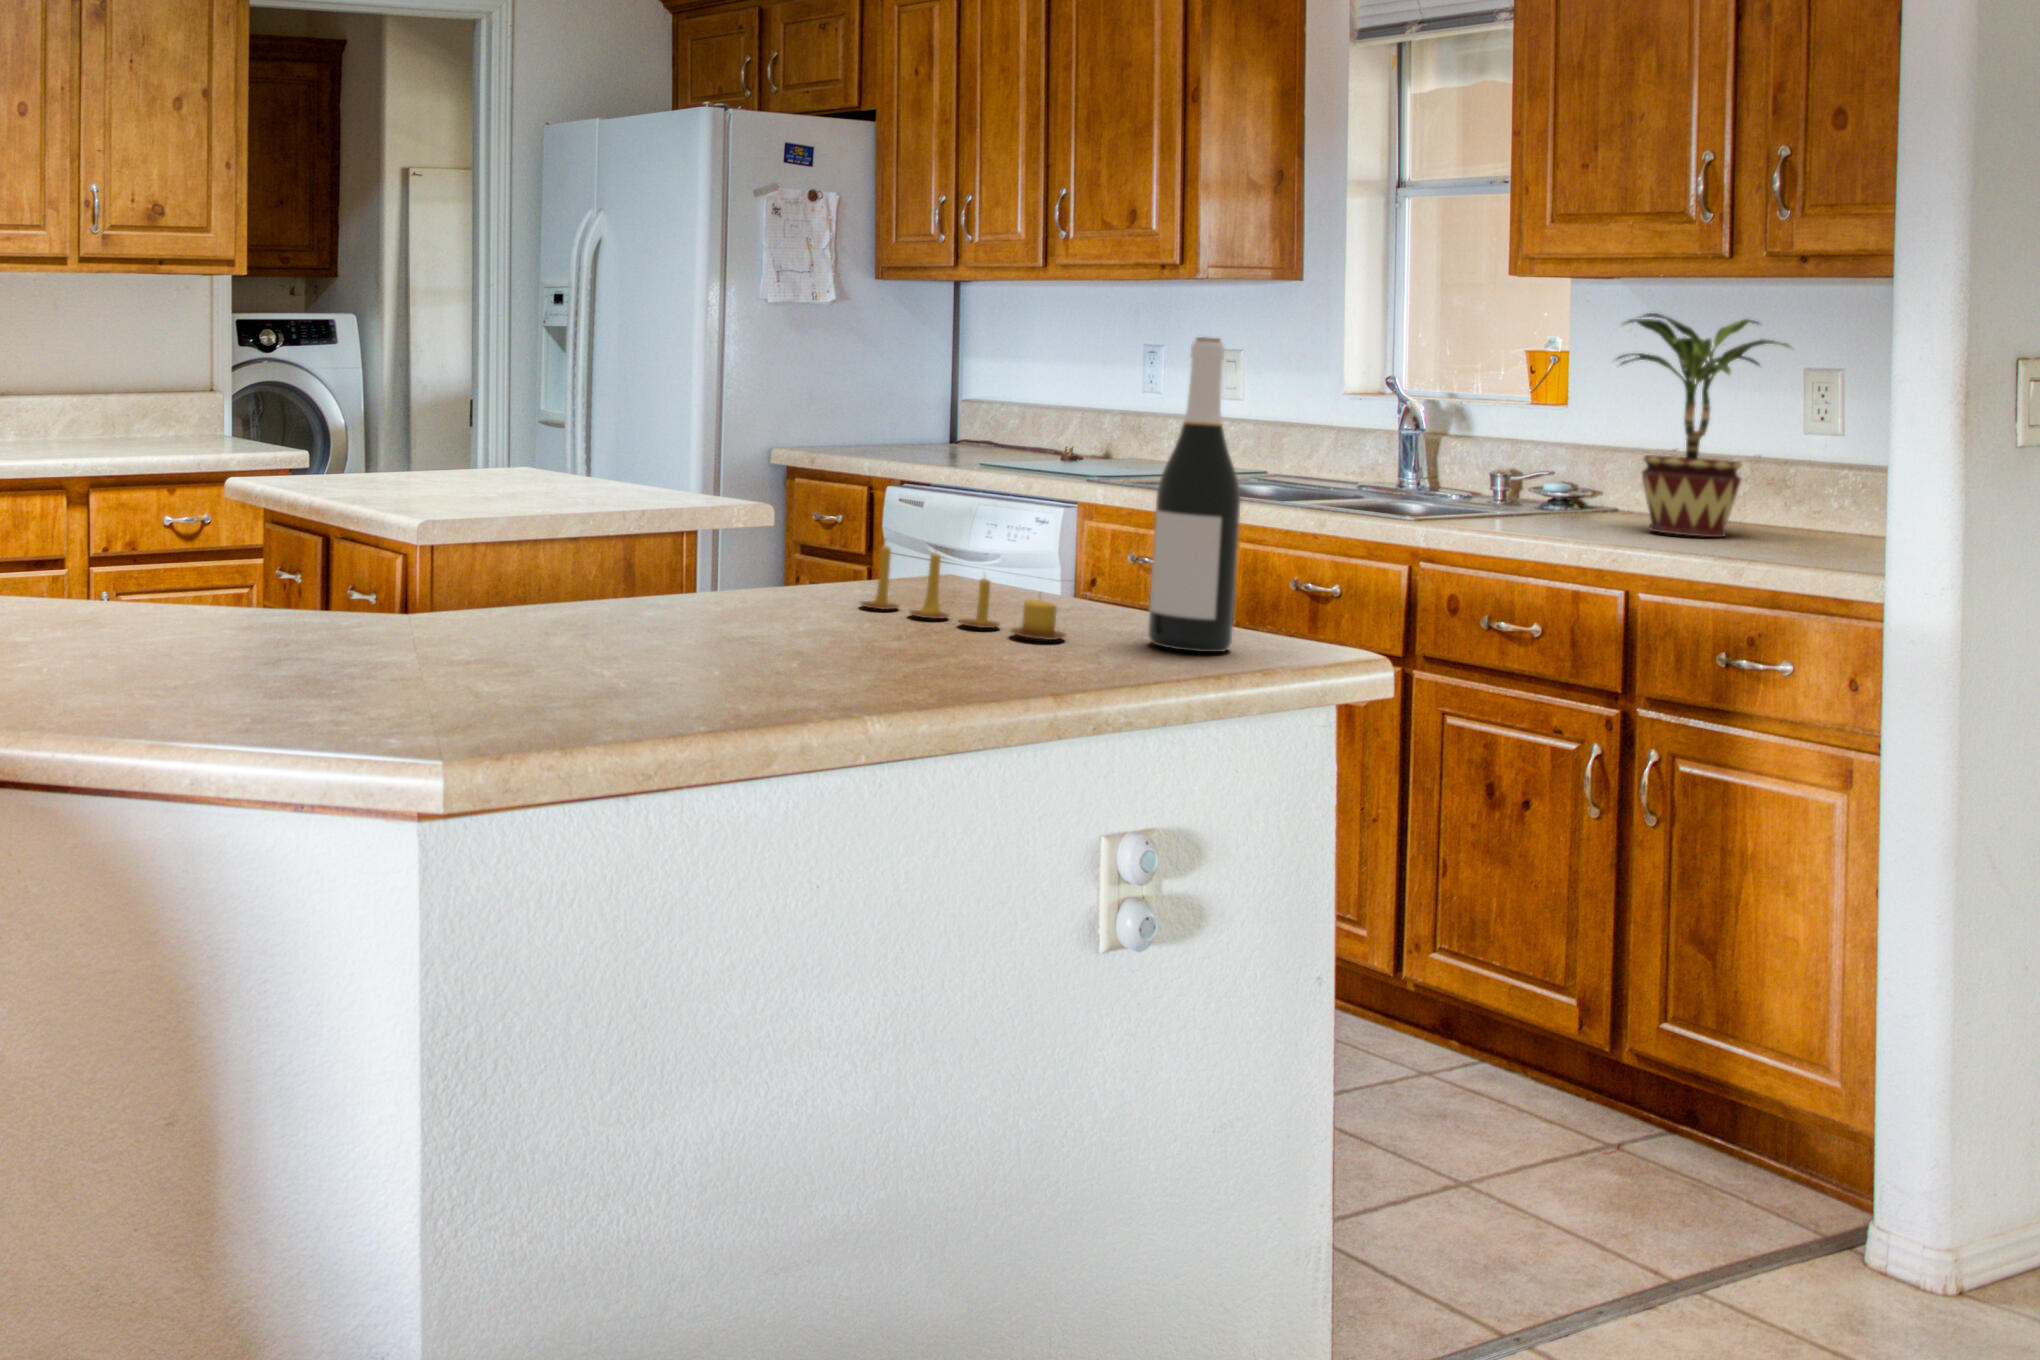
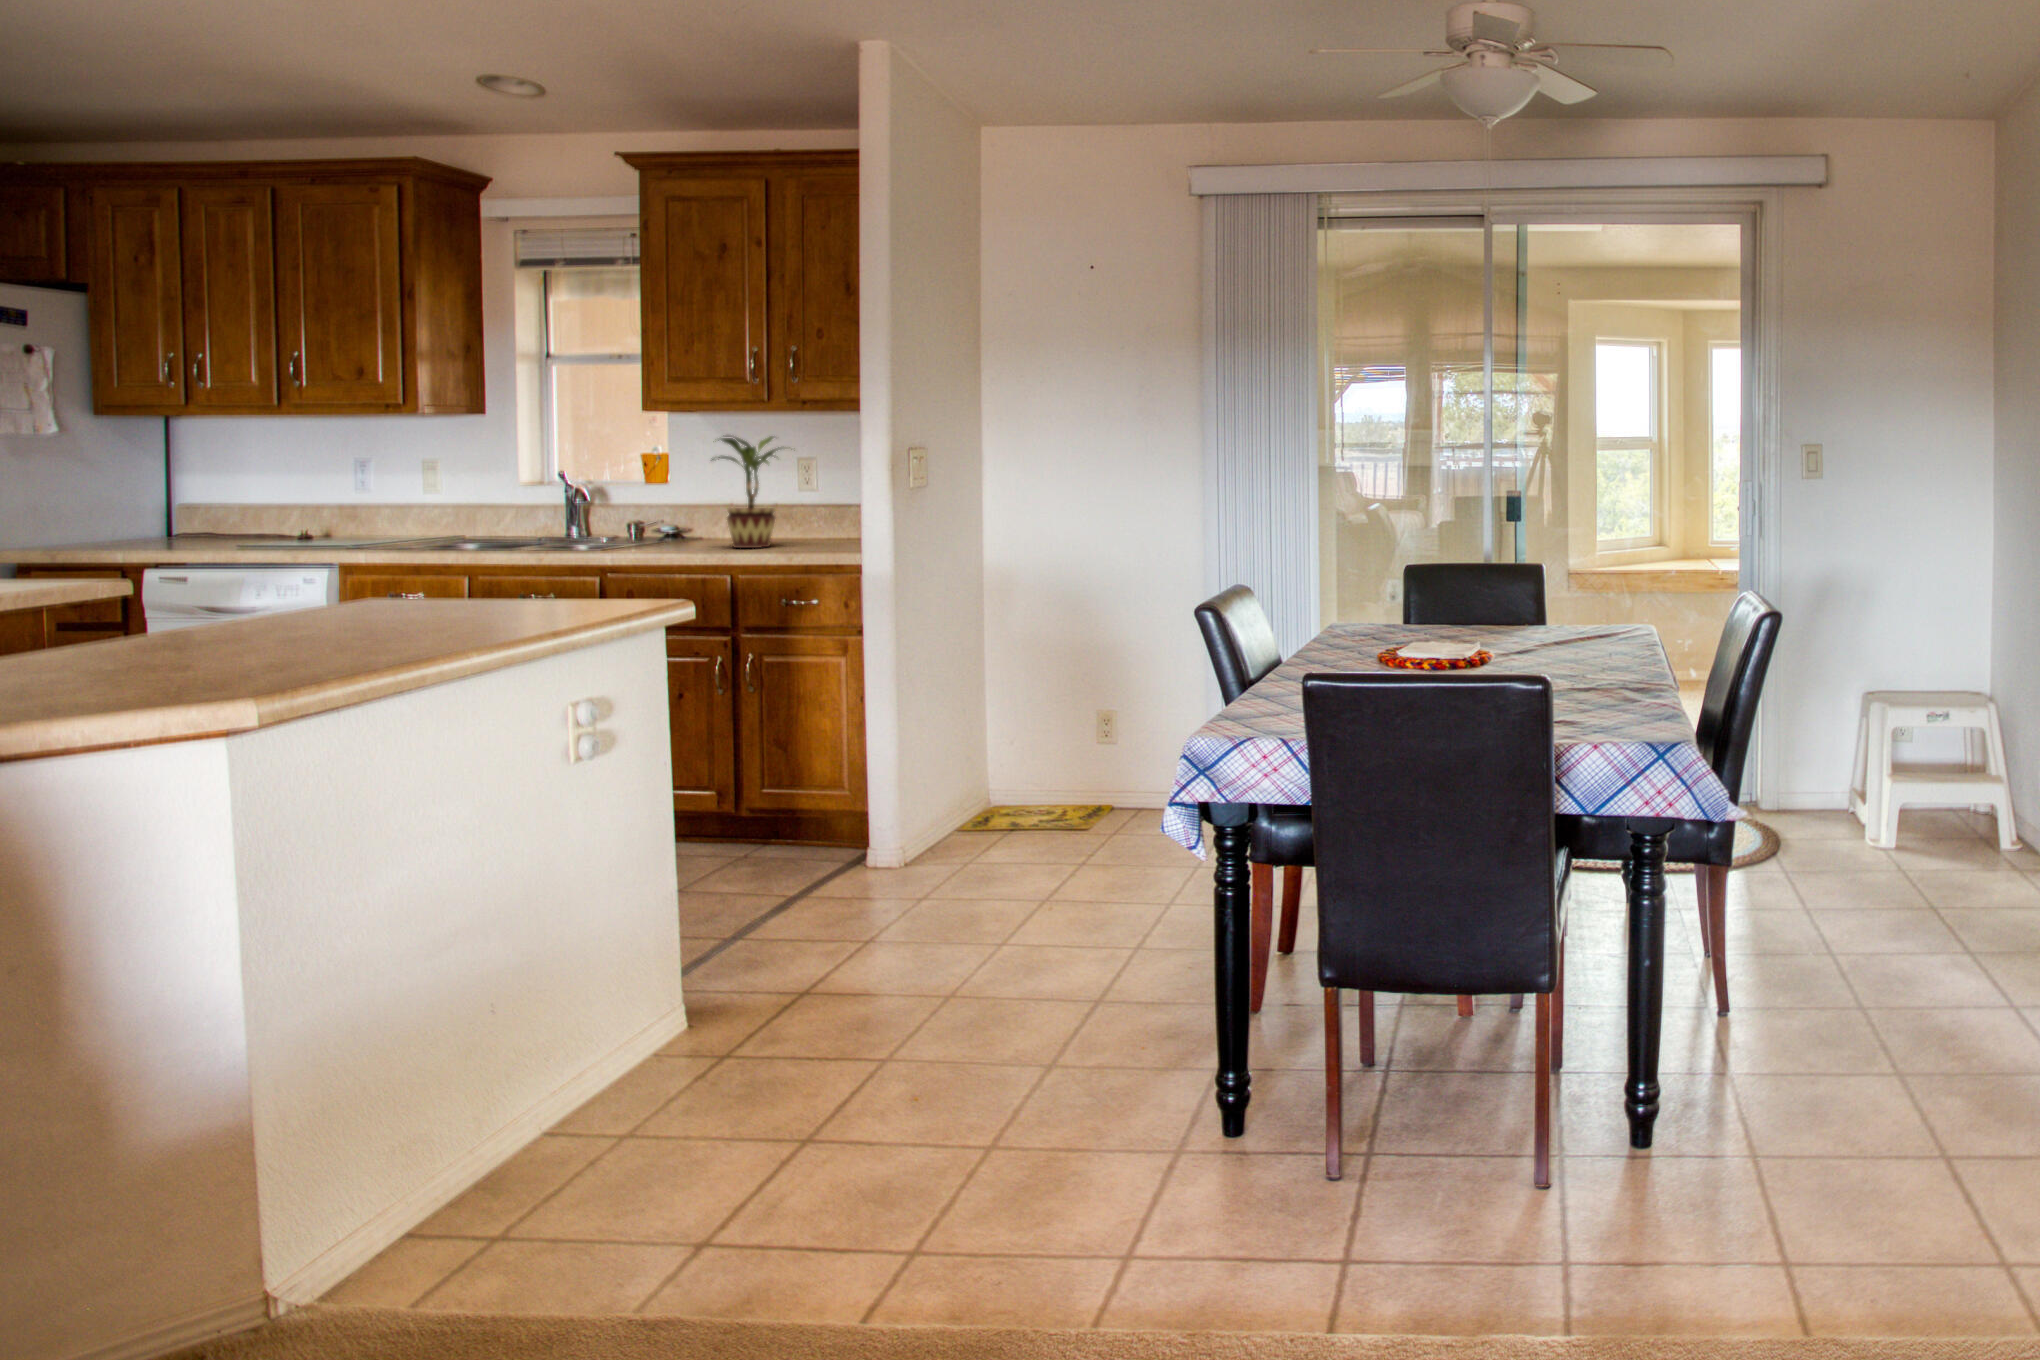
wine bottle: present [1148,337,1241,652] -> none [567,470,611,618]
candle: present [861,545,1065,640] -> none [382,587,525,625]

